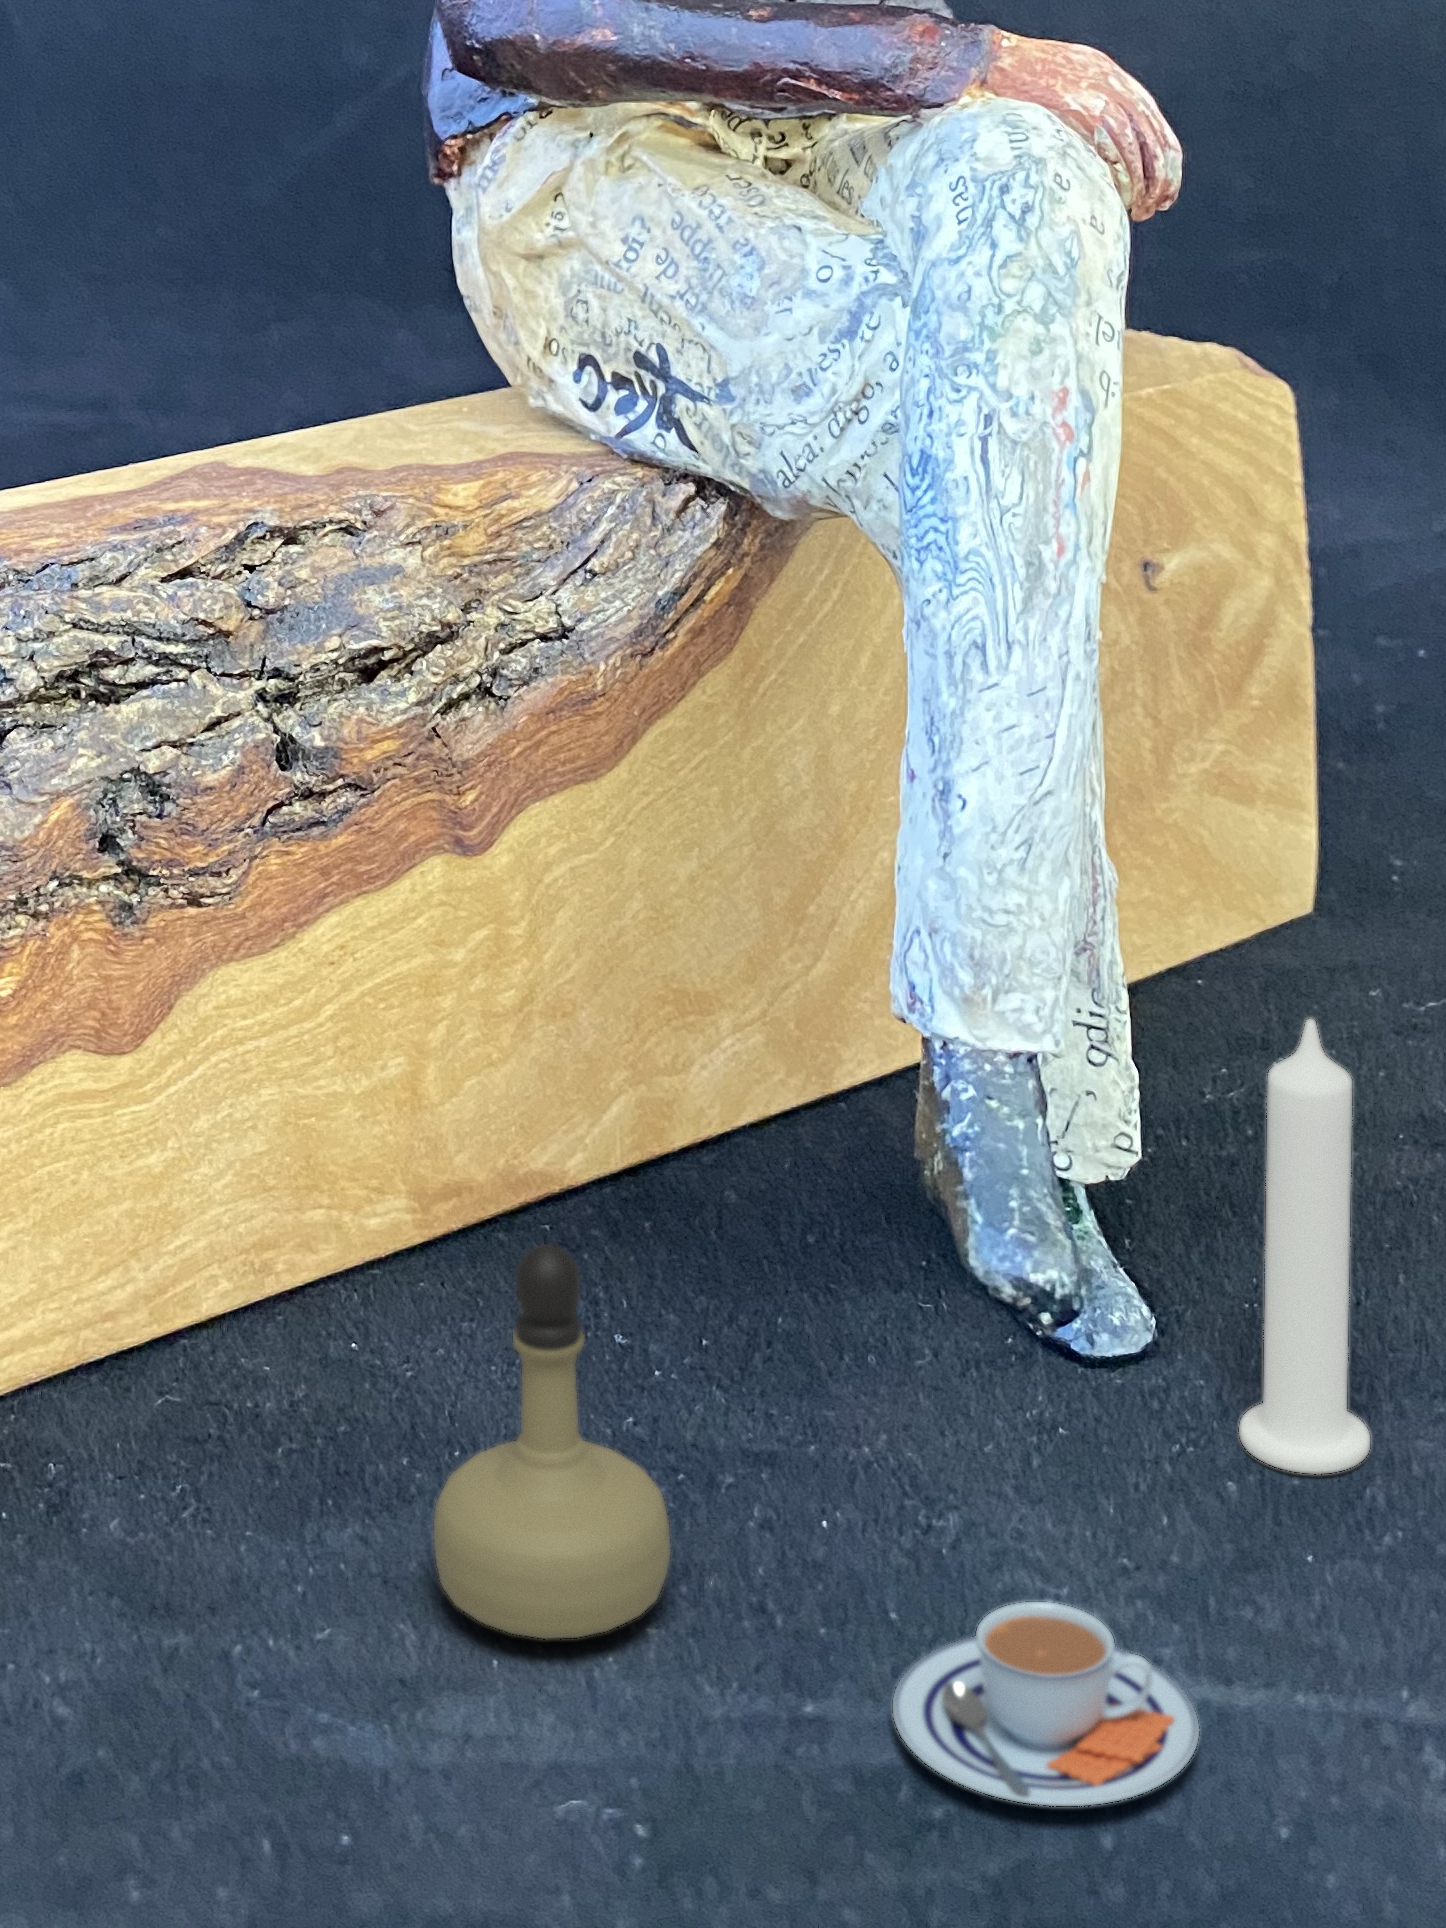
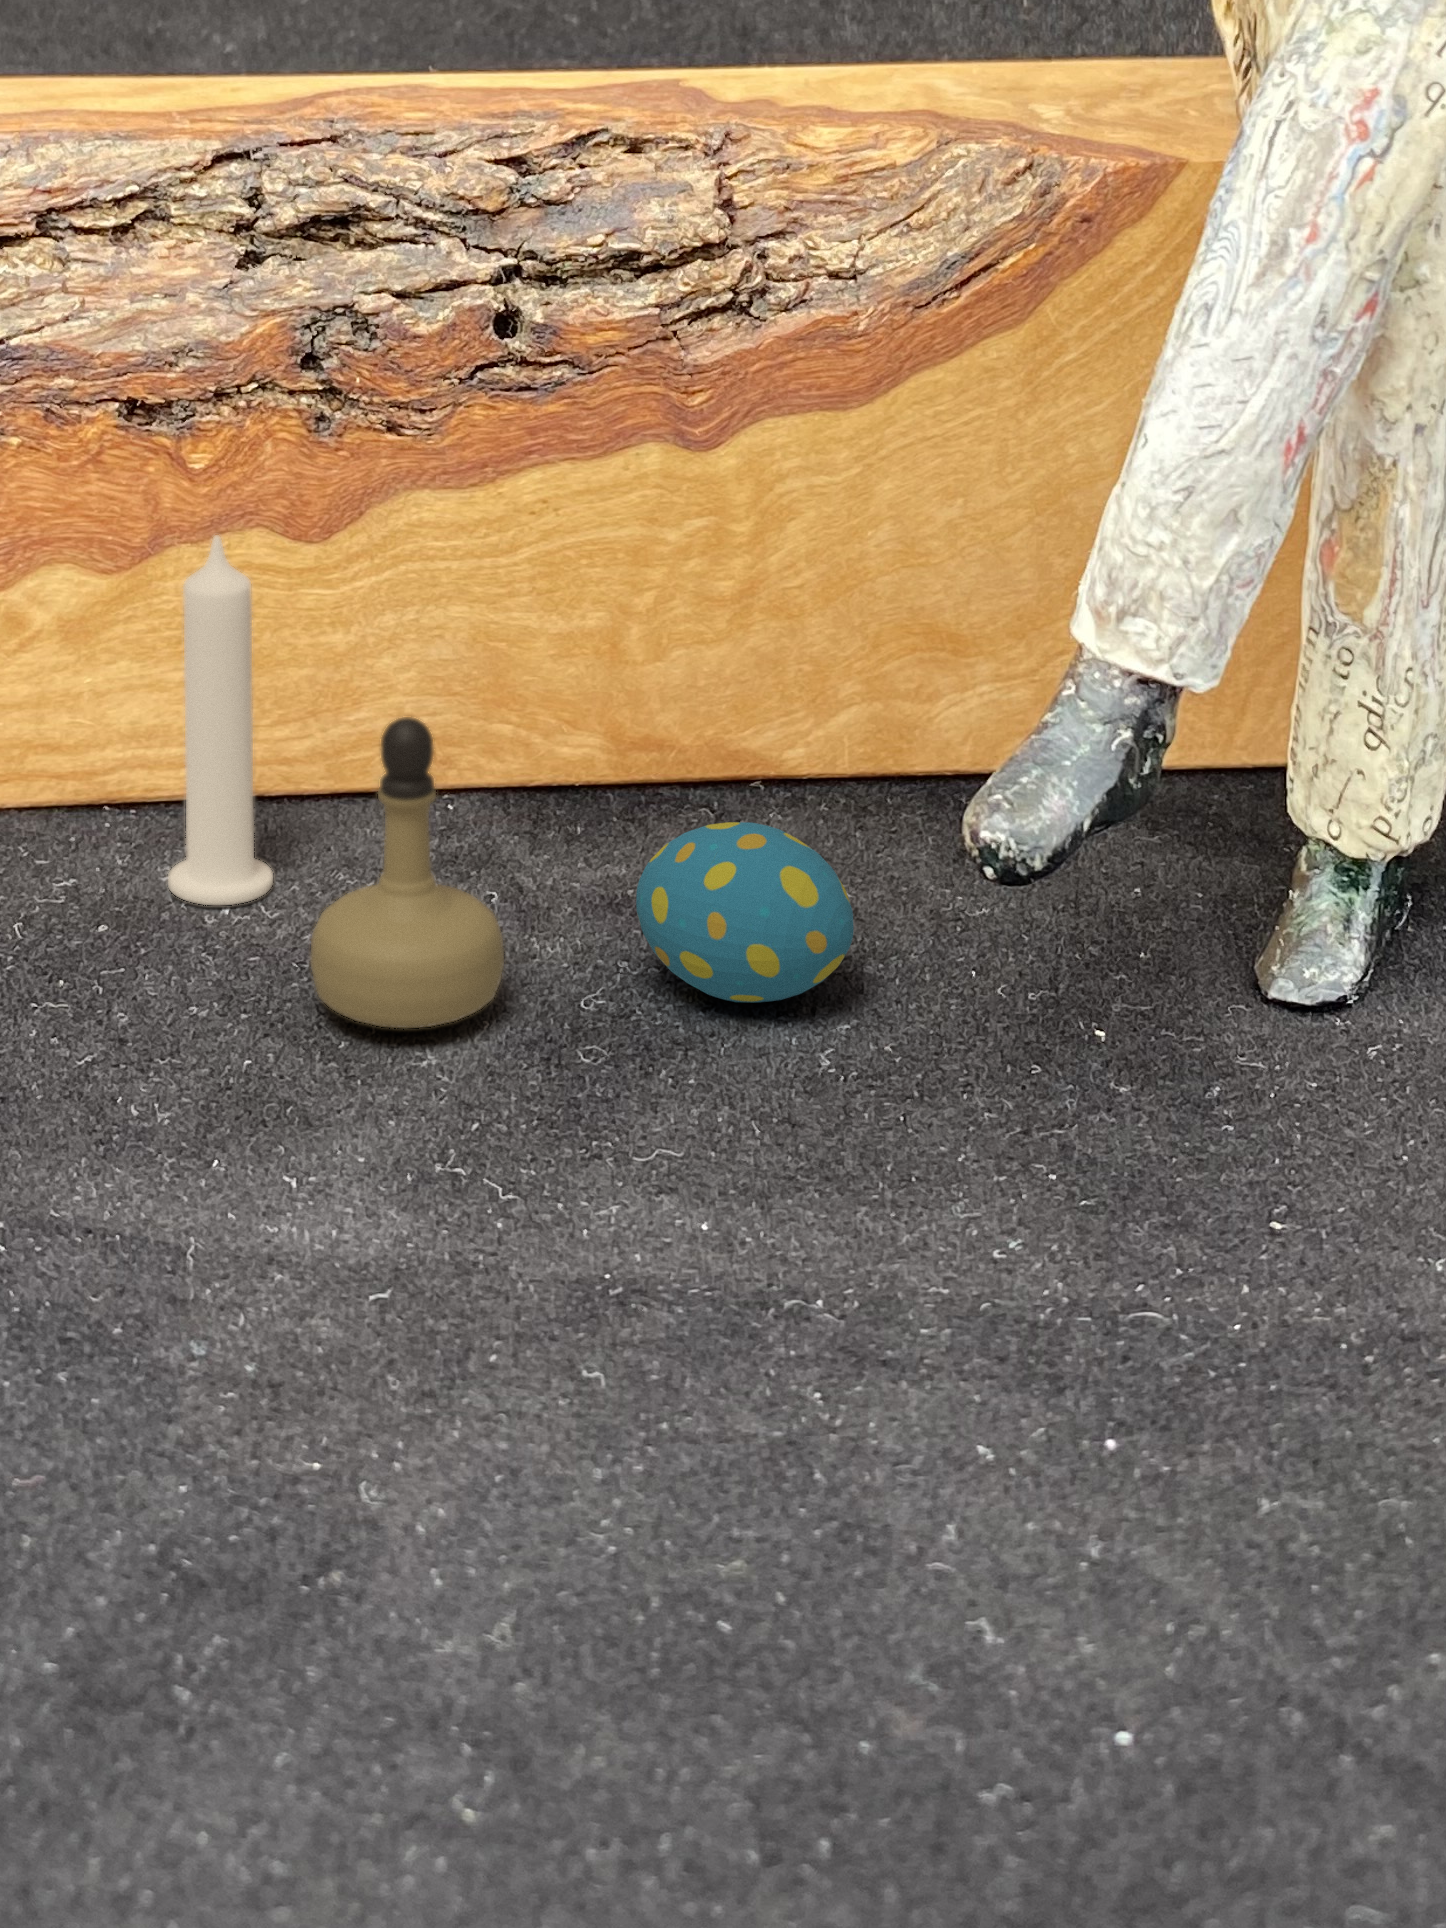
candle: present [1239,1019,1370,1474] -> present [168,536,273,905]
decorative egg: none [735,1271,1007,1489] -> present [636,822,854,1002]
teacup: present [893,1602,1199,1806] -> none [525,1067,771,1211]

